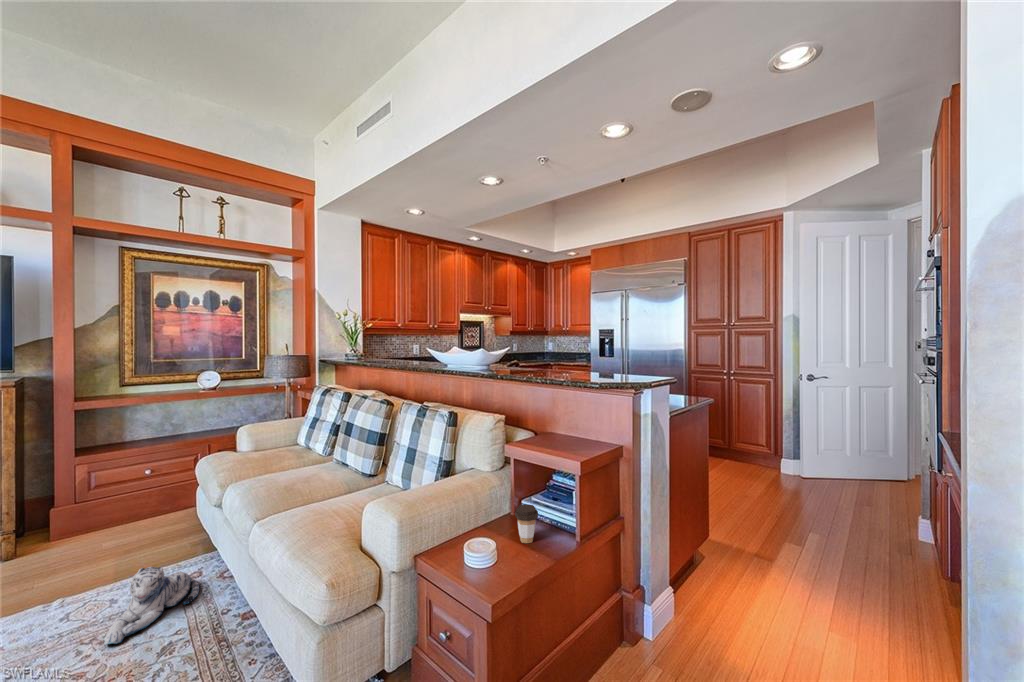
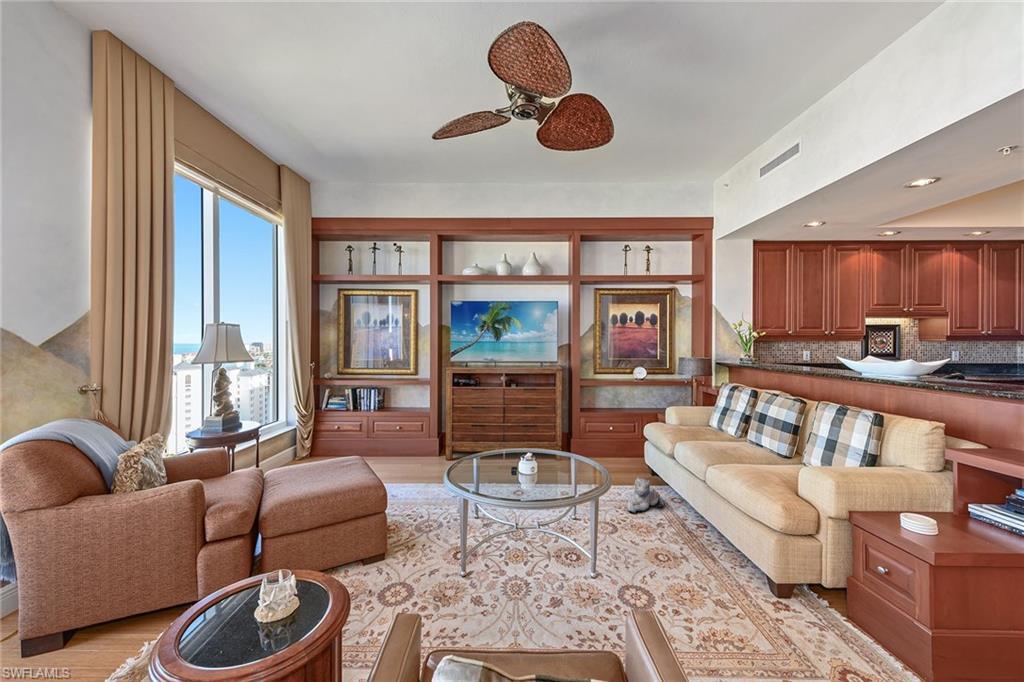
coffee cup: present [515,504,538,543] -> none [966,501,998,536]

